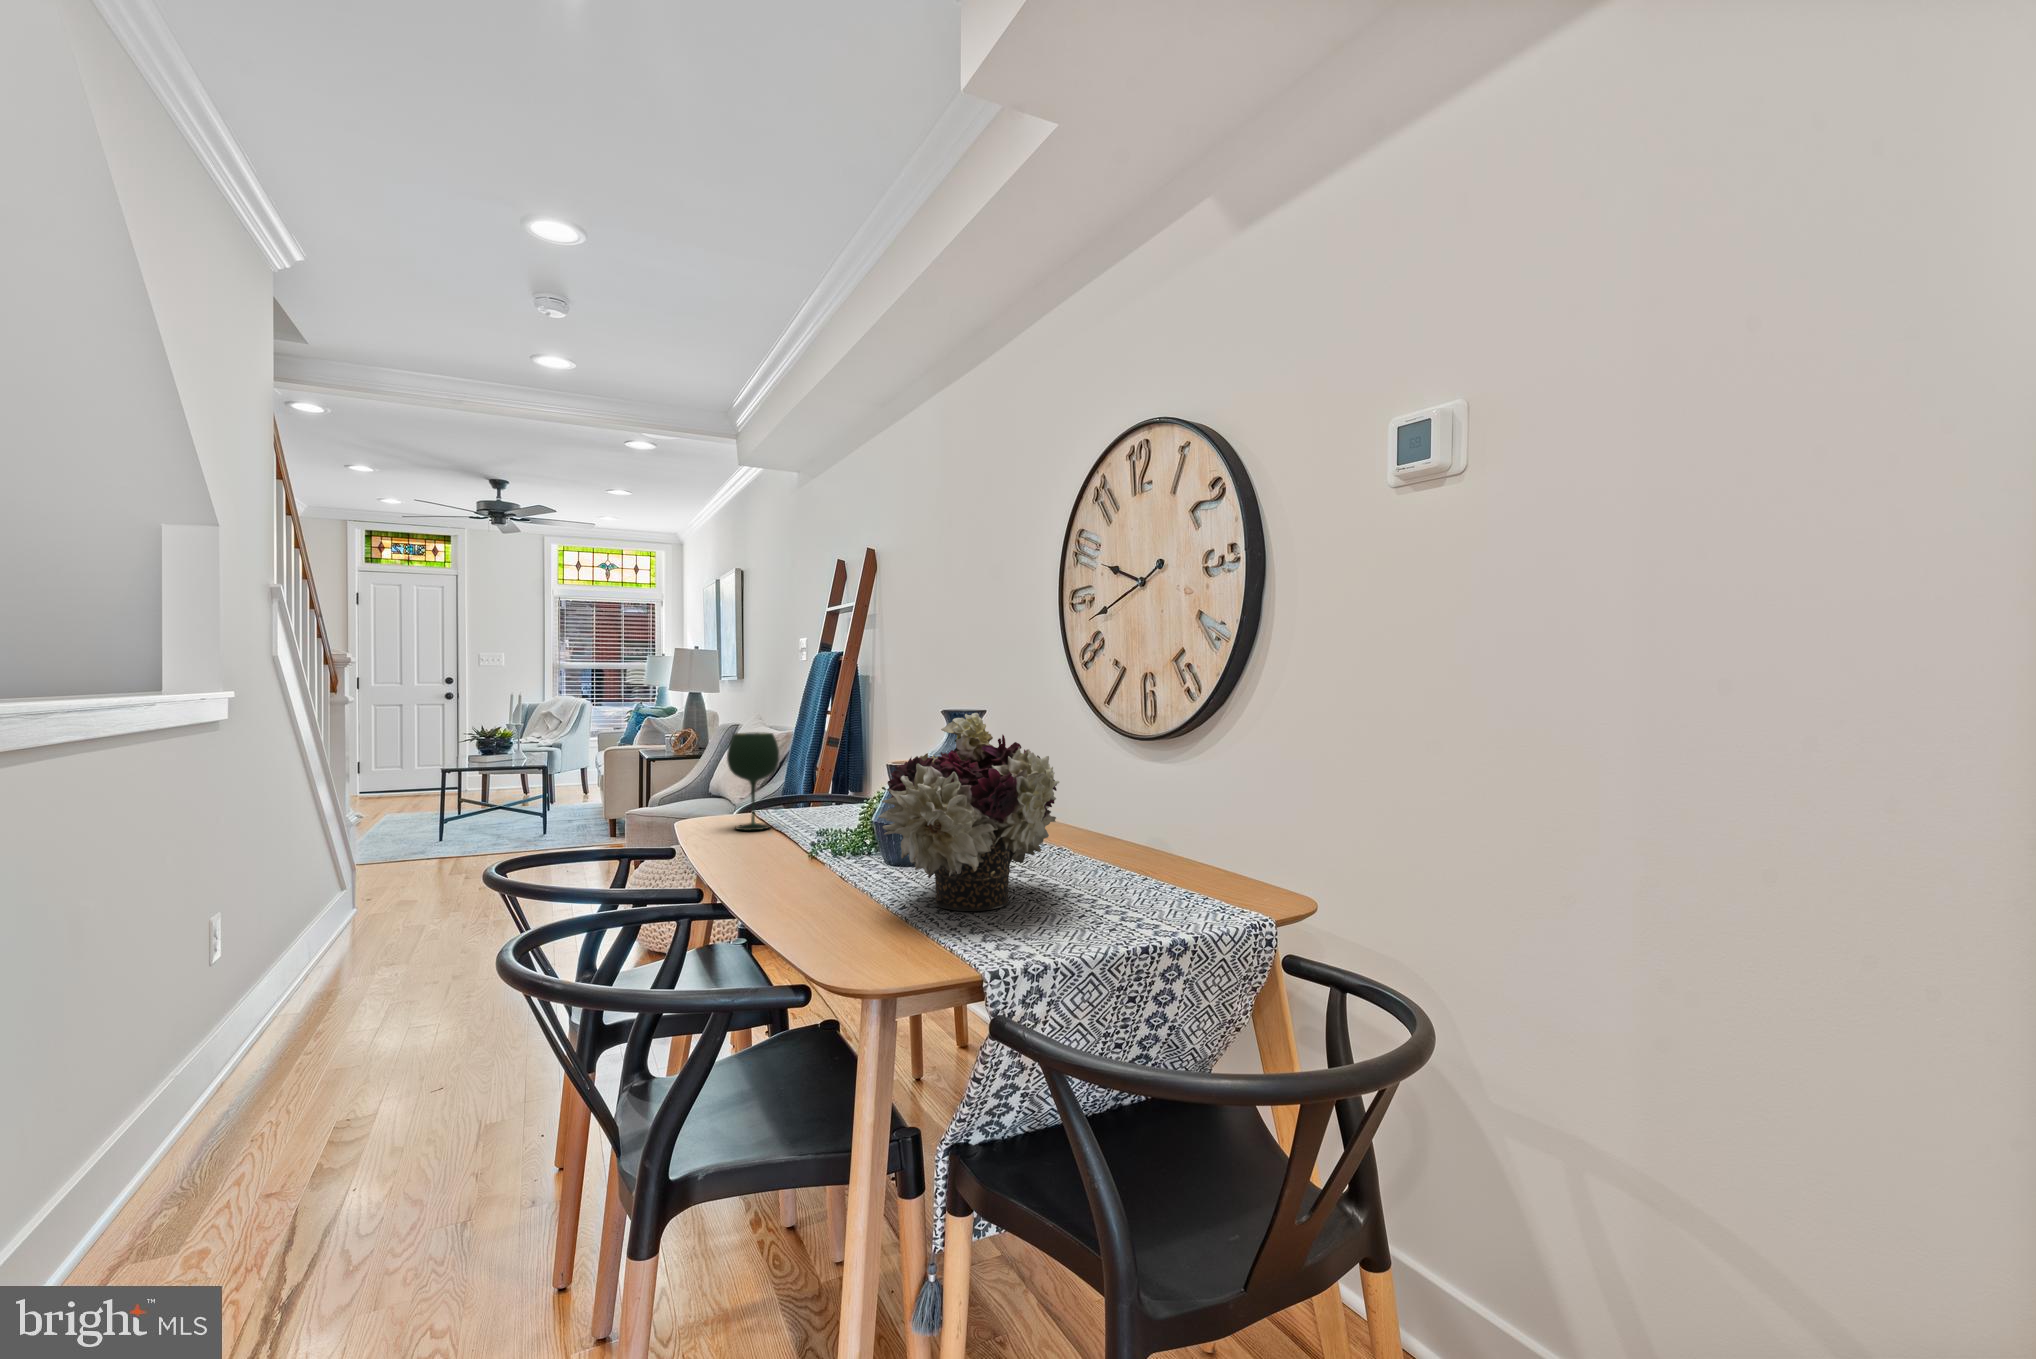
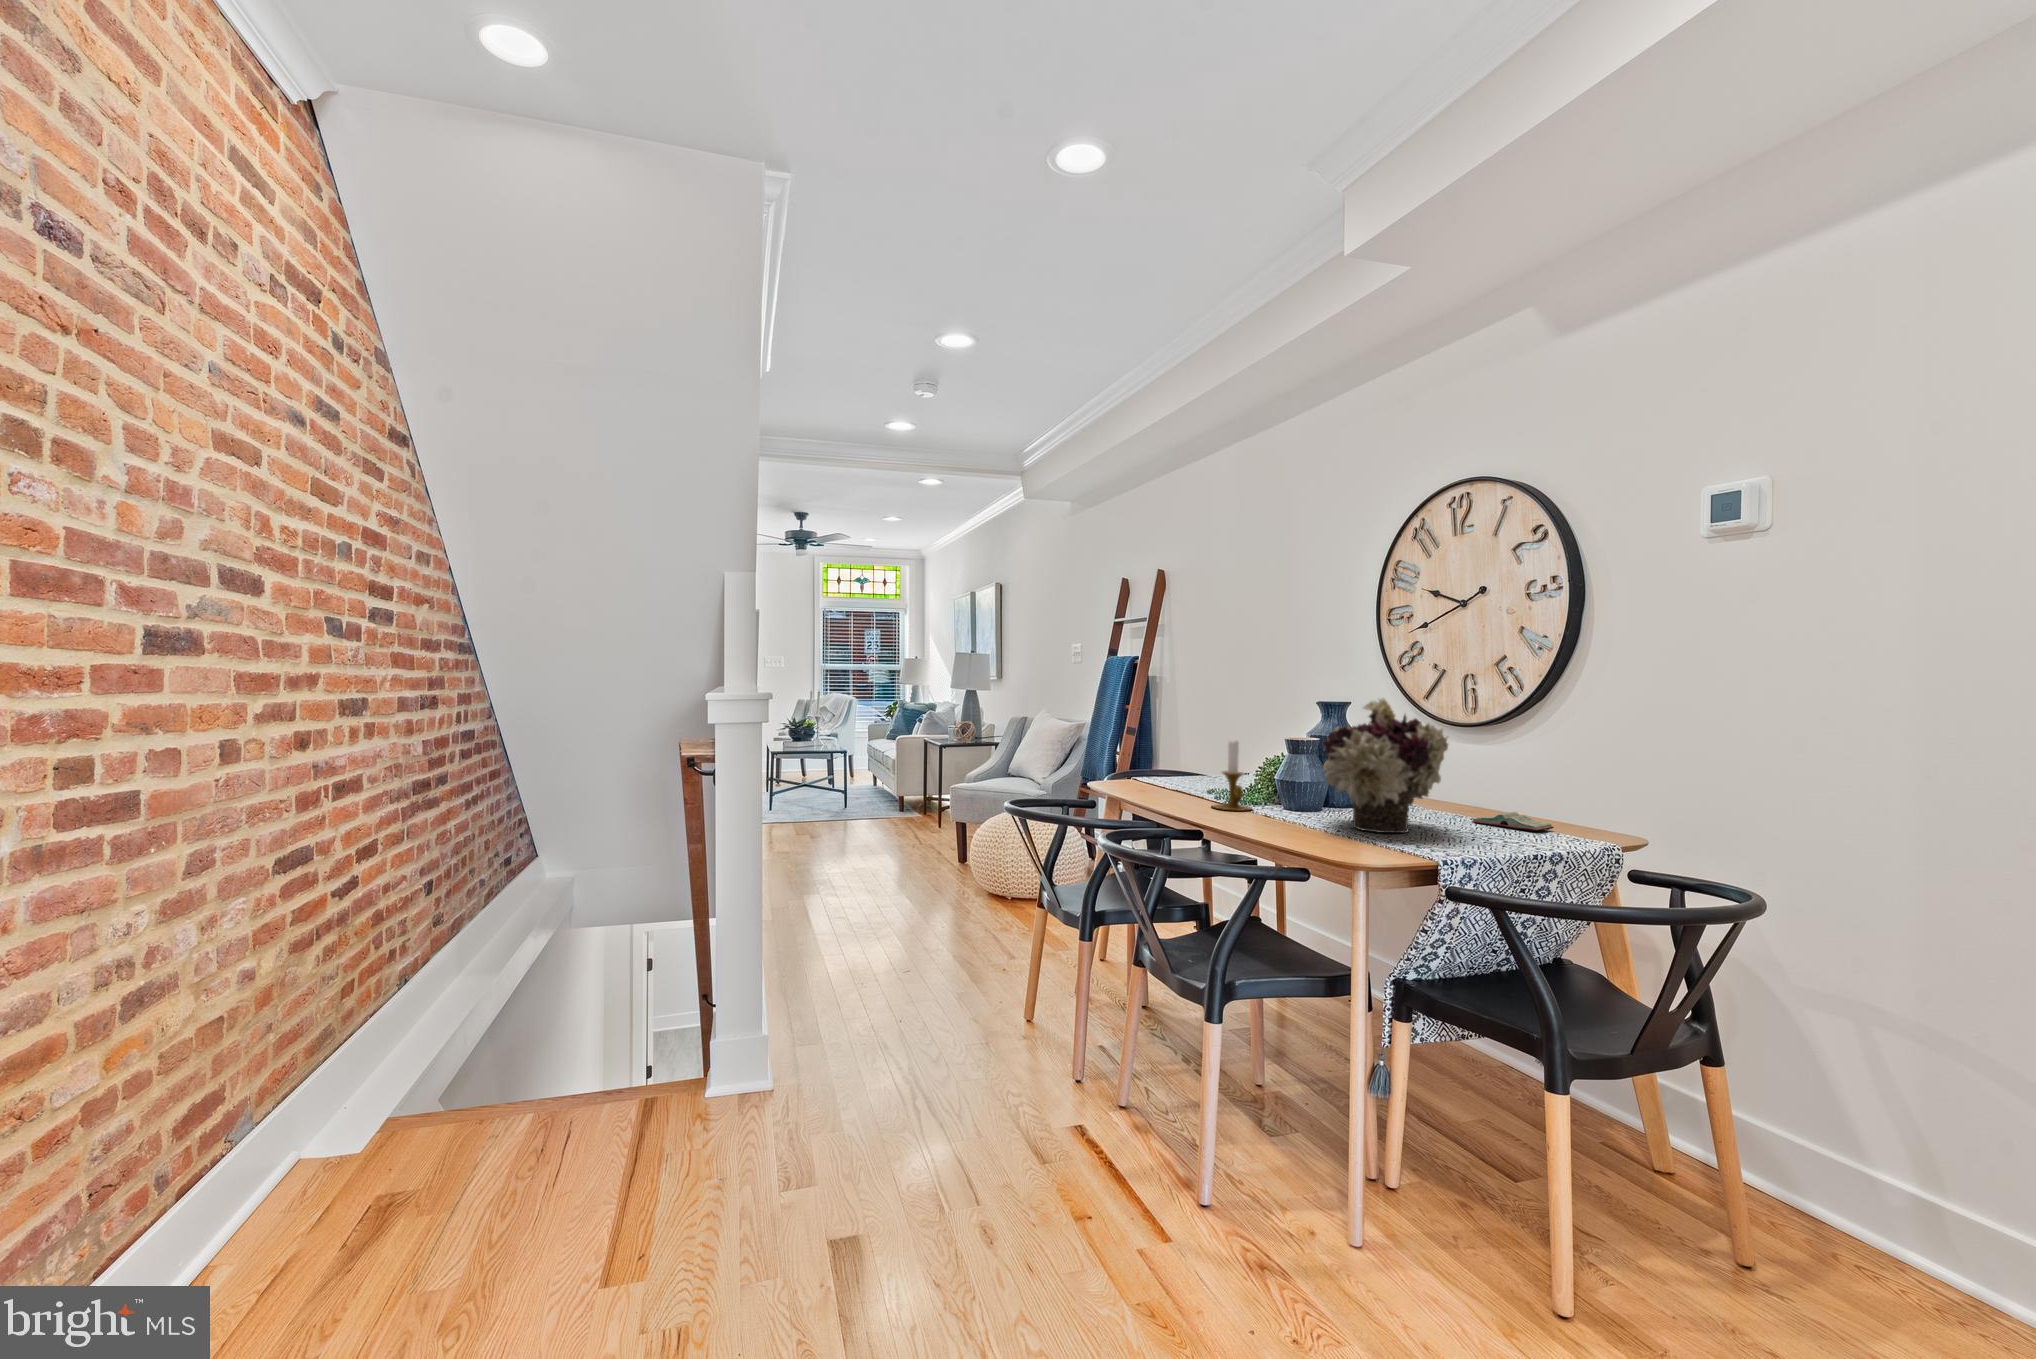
wine glass: present [727,732,779,830] -> none [1134,714,1172,785]
candlestick: none [776,773,834,876] -> present [1212,739,1252,810]
book: none [1116,861,1212,890] -> present [1471,812,1554,831]

